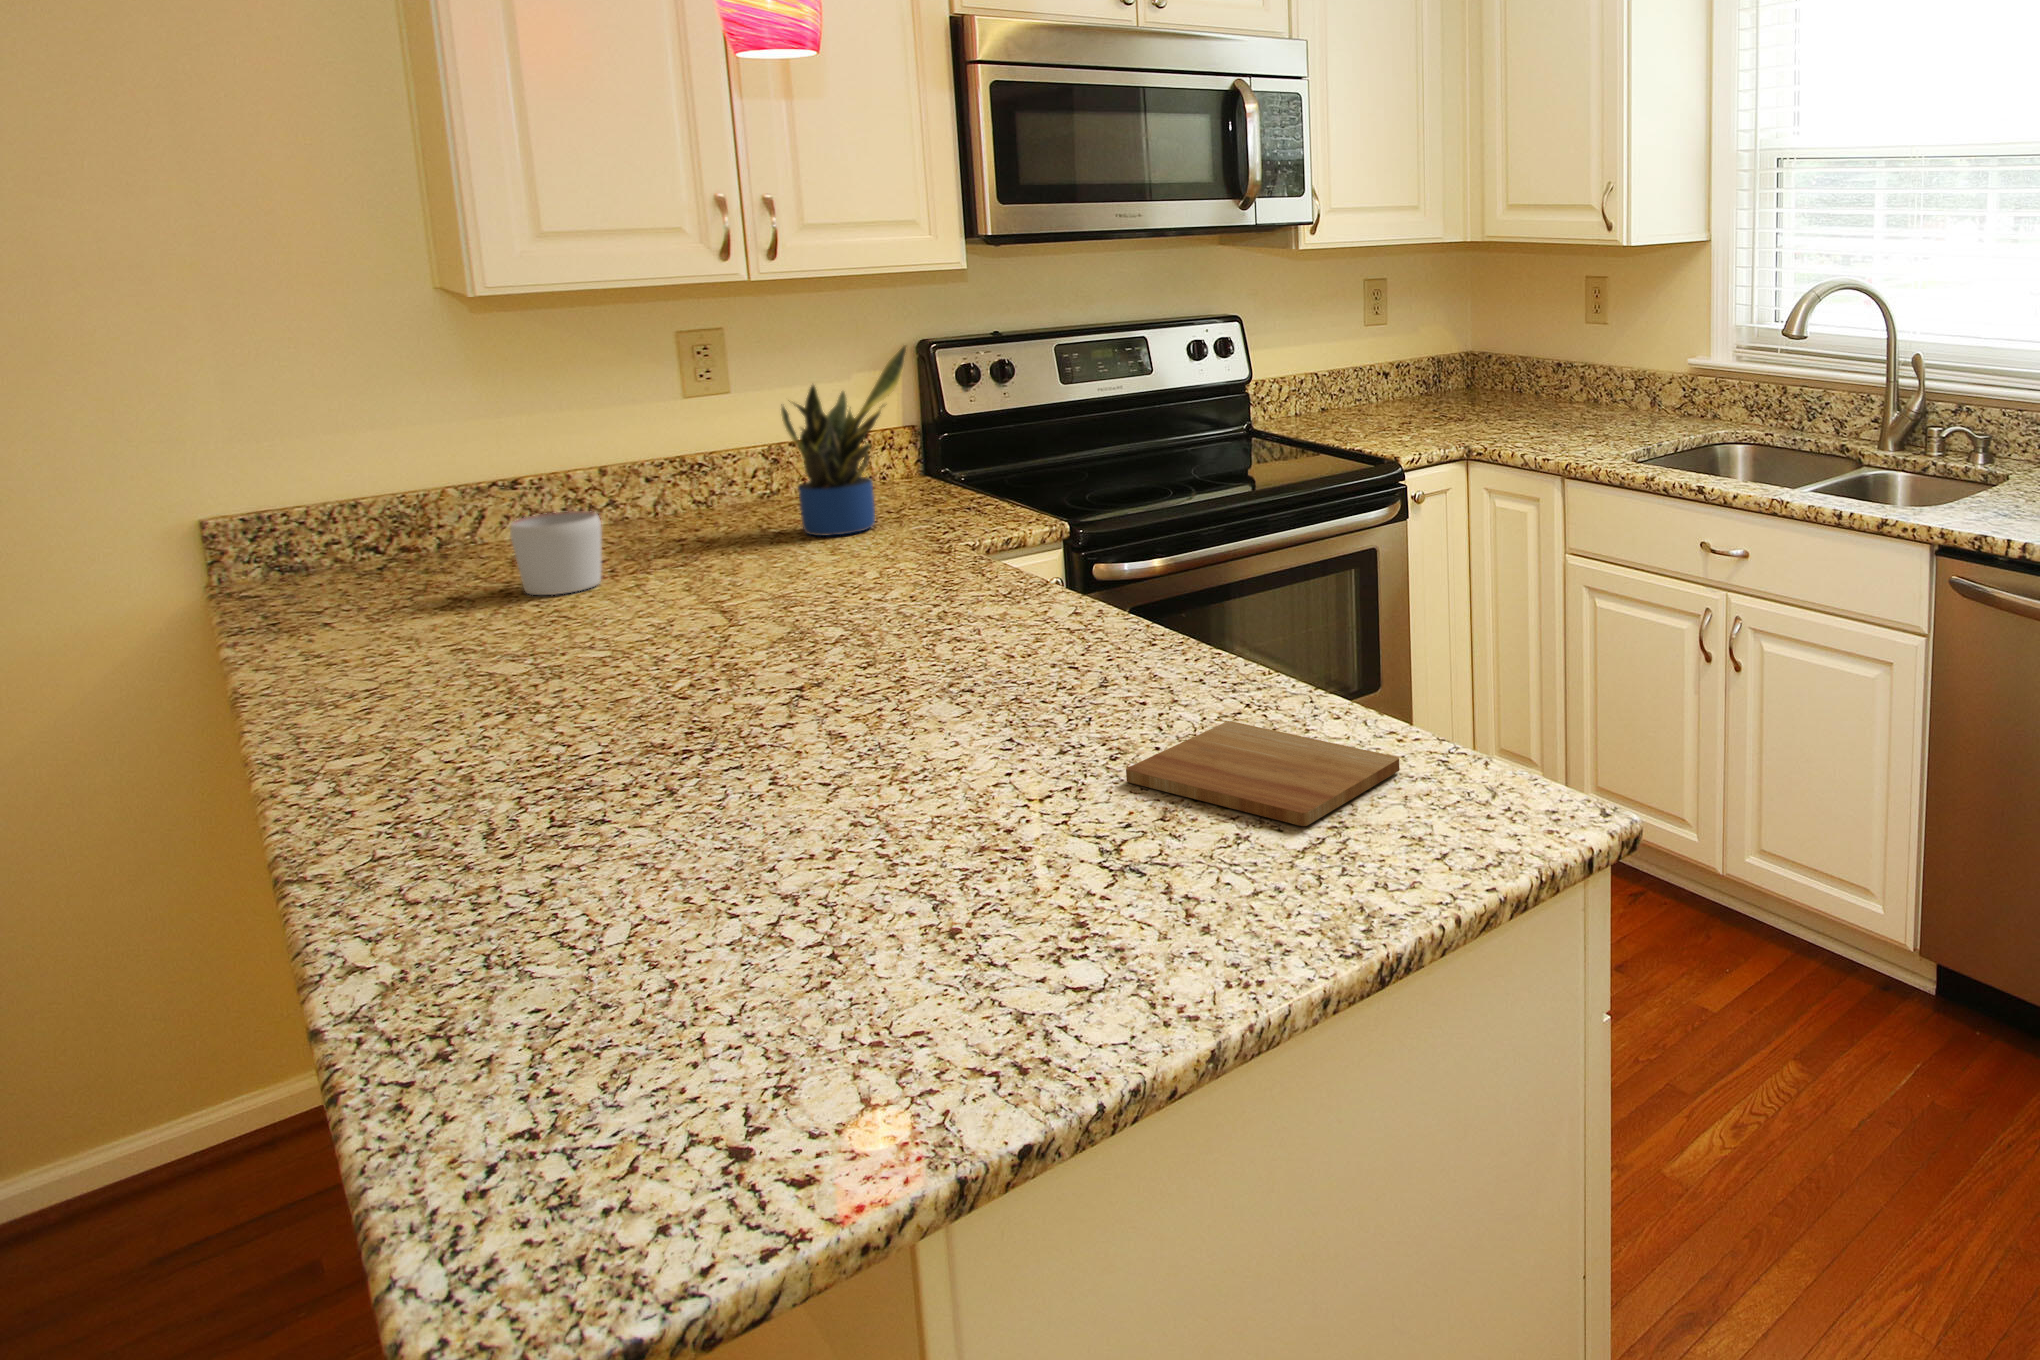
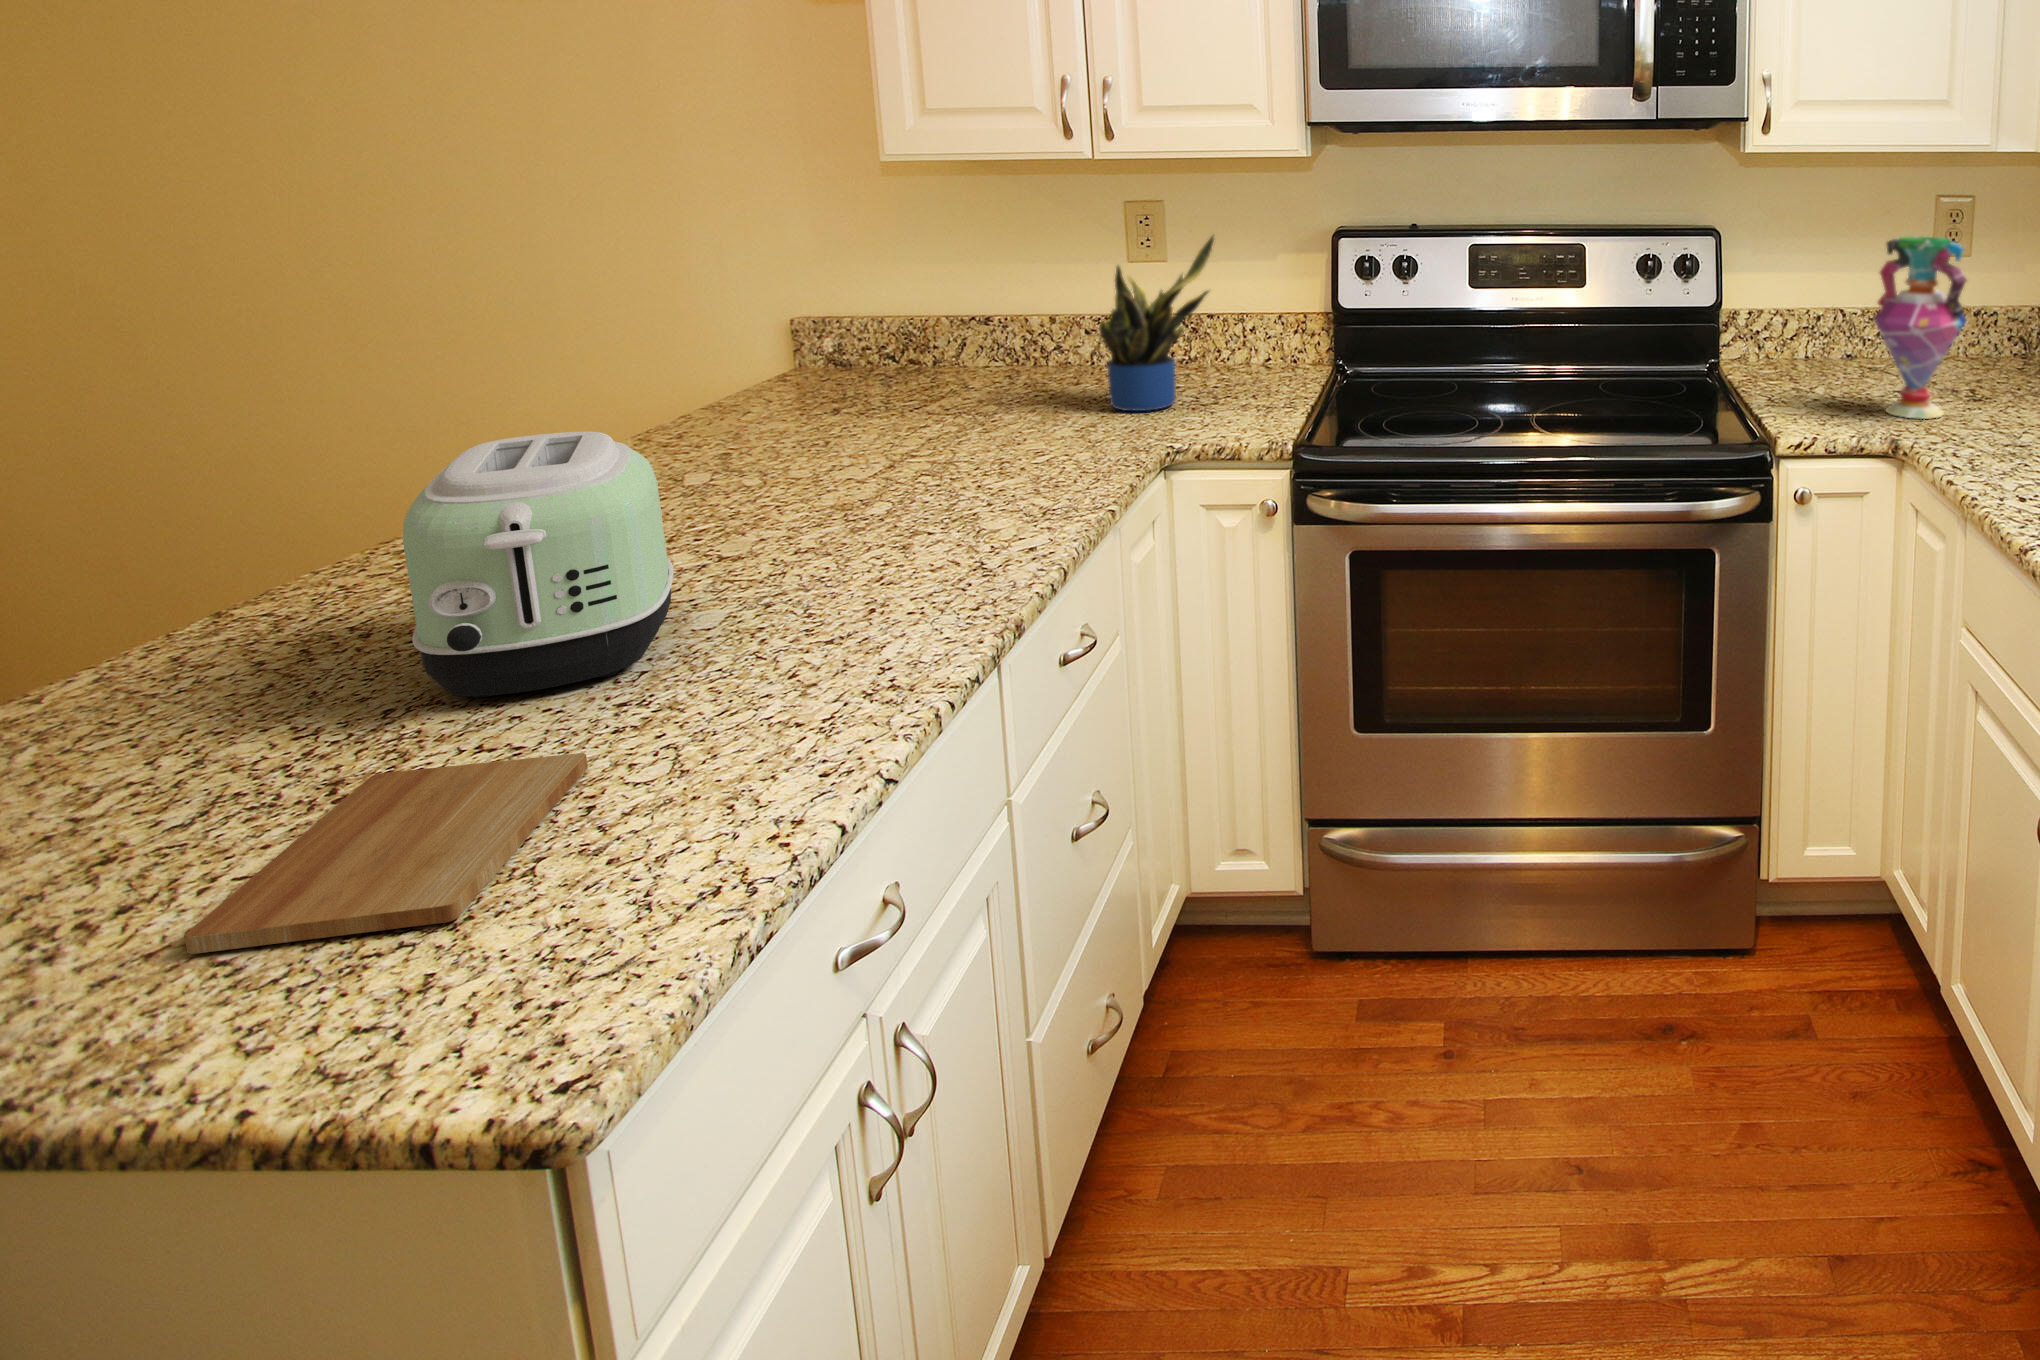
vase: none [1395,303,1468,438] -> present [1873,236,1967,419]
mug: present [510,511,601,595] -> none [838,352,931,422]
toaster: none [817,526,1086,750] -> present [403,431,673,699]

